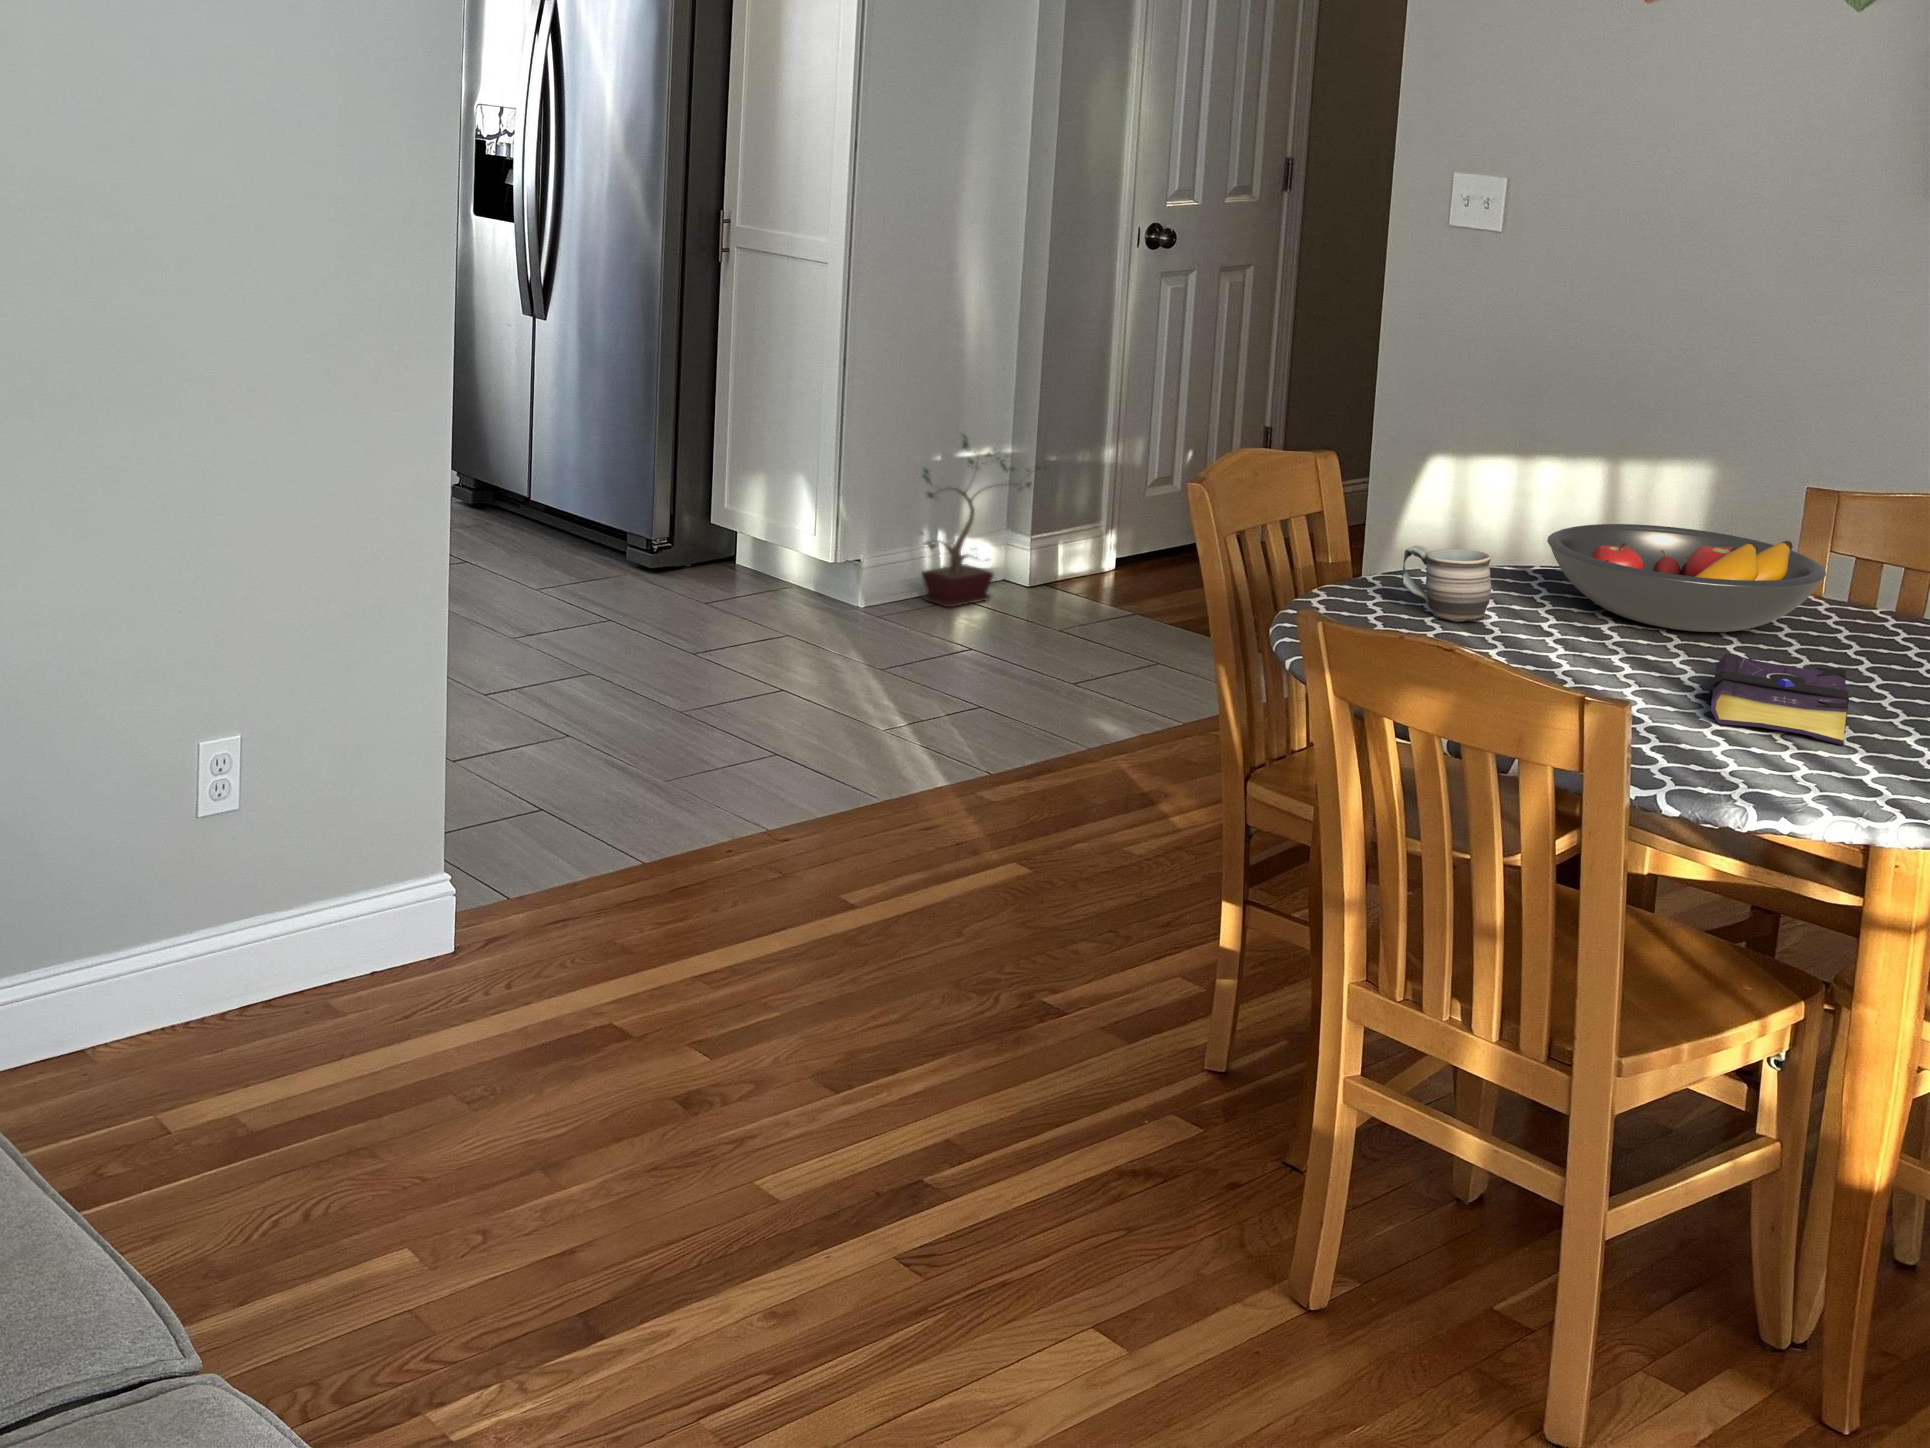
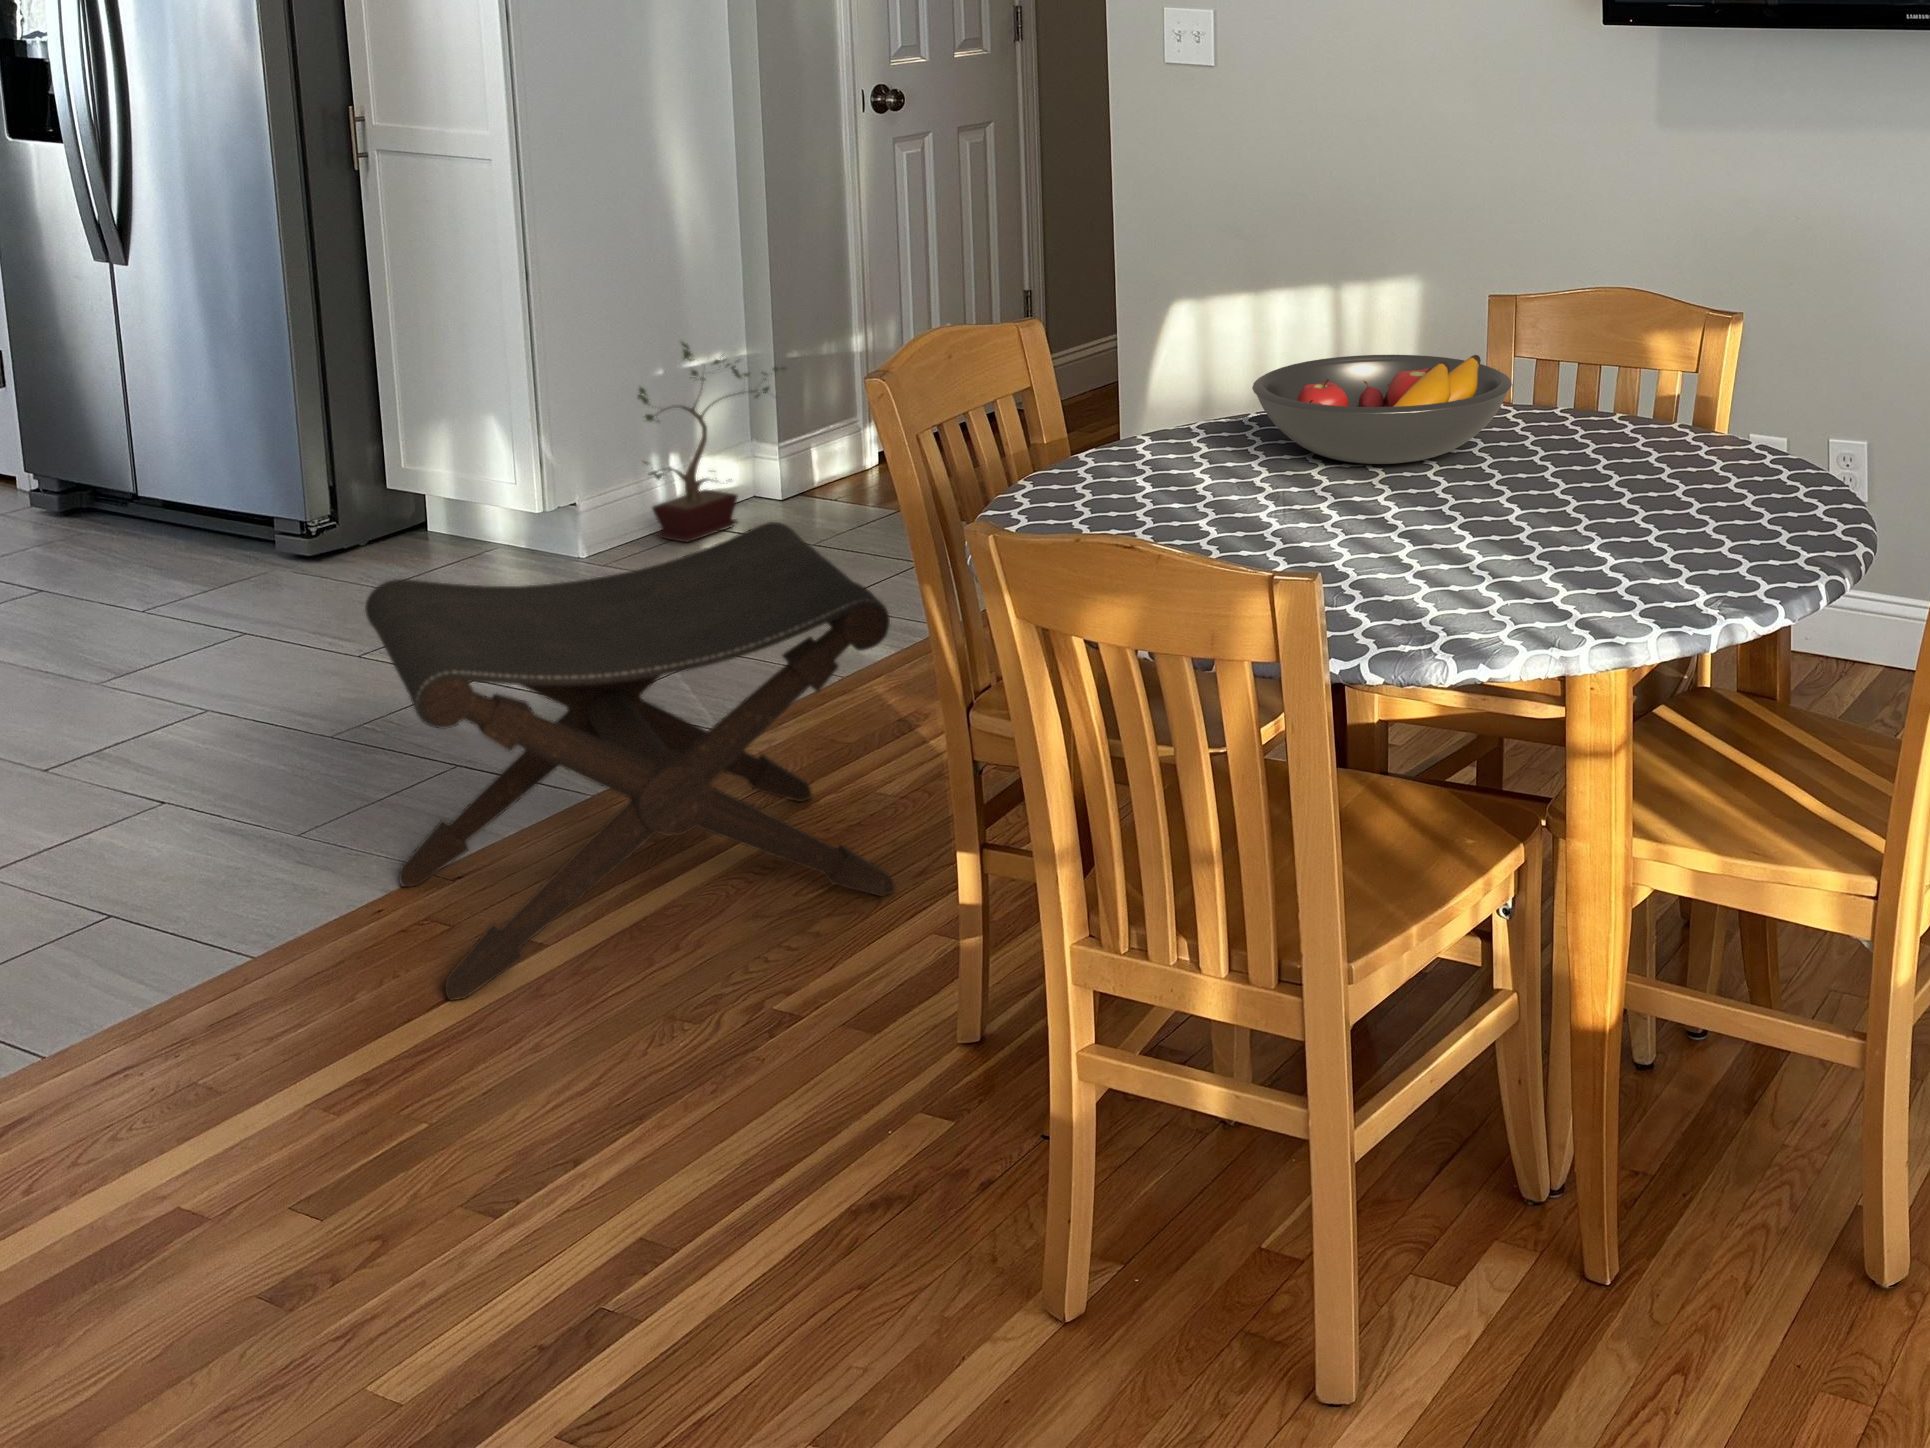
mug: present [1402,546,1491,622] -> none [1106,411,1197,493]
footstool: none [741,594,1168,934] -> present [365,522,895,1000]
book: present [1709,654,1849,746] -> none [1409,484,1536,567]

